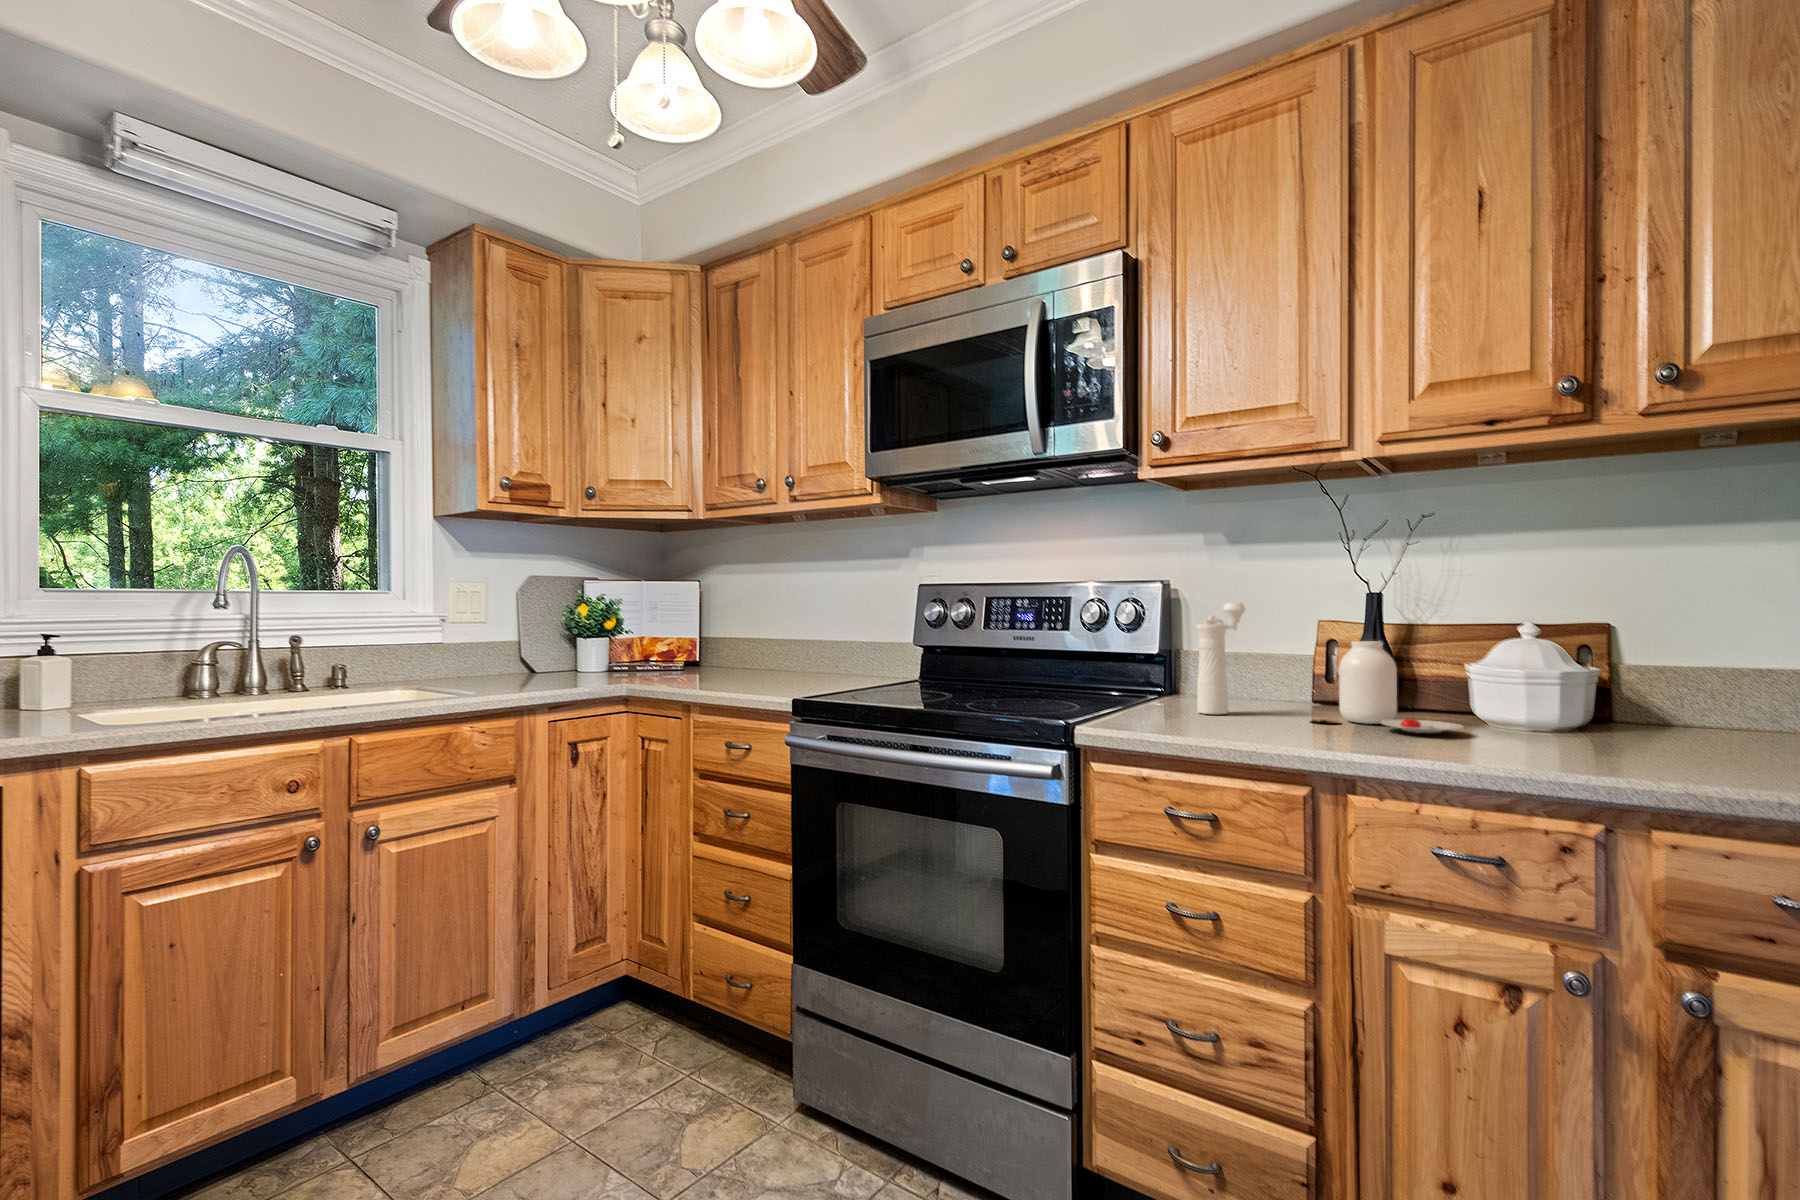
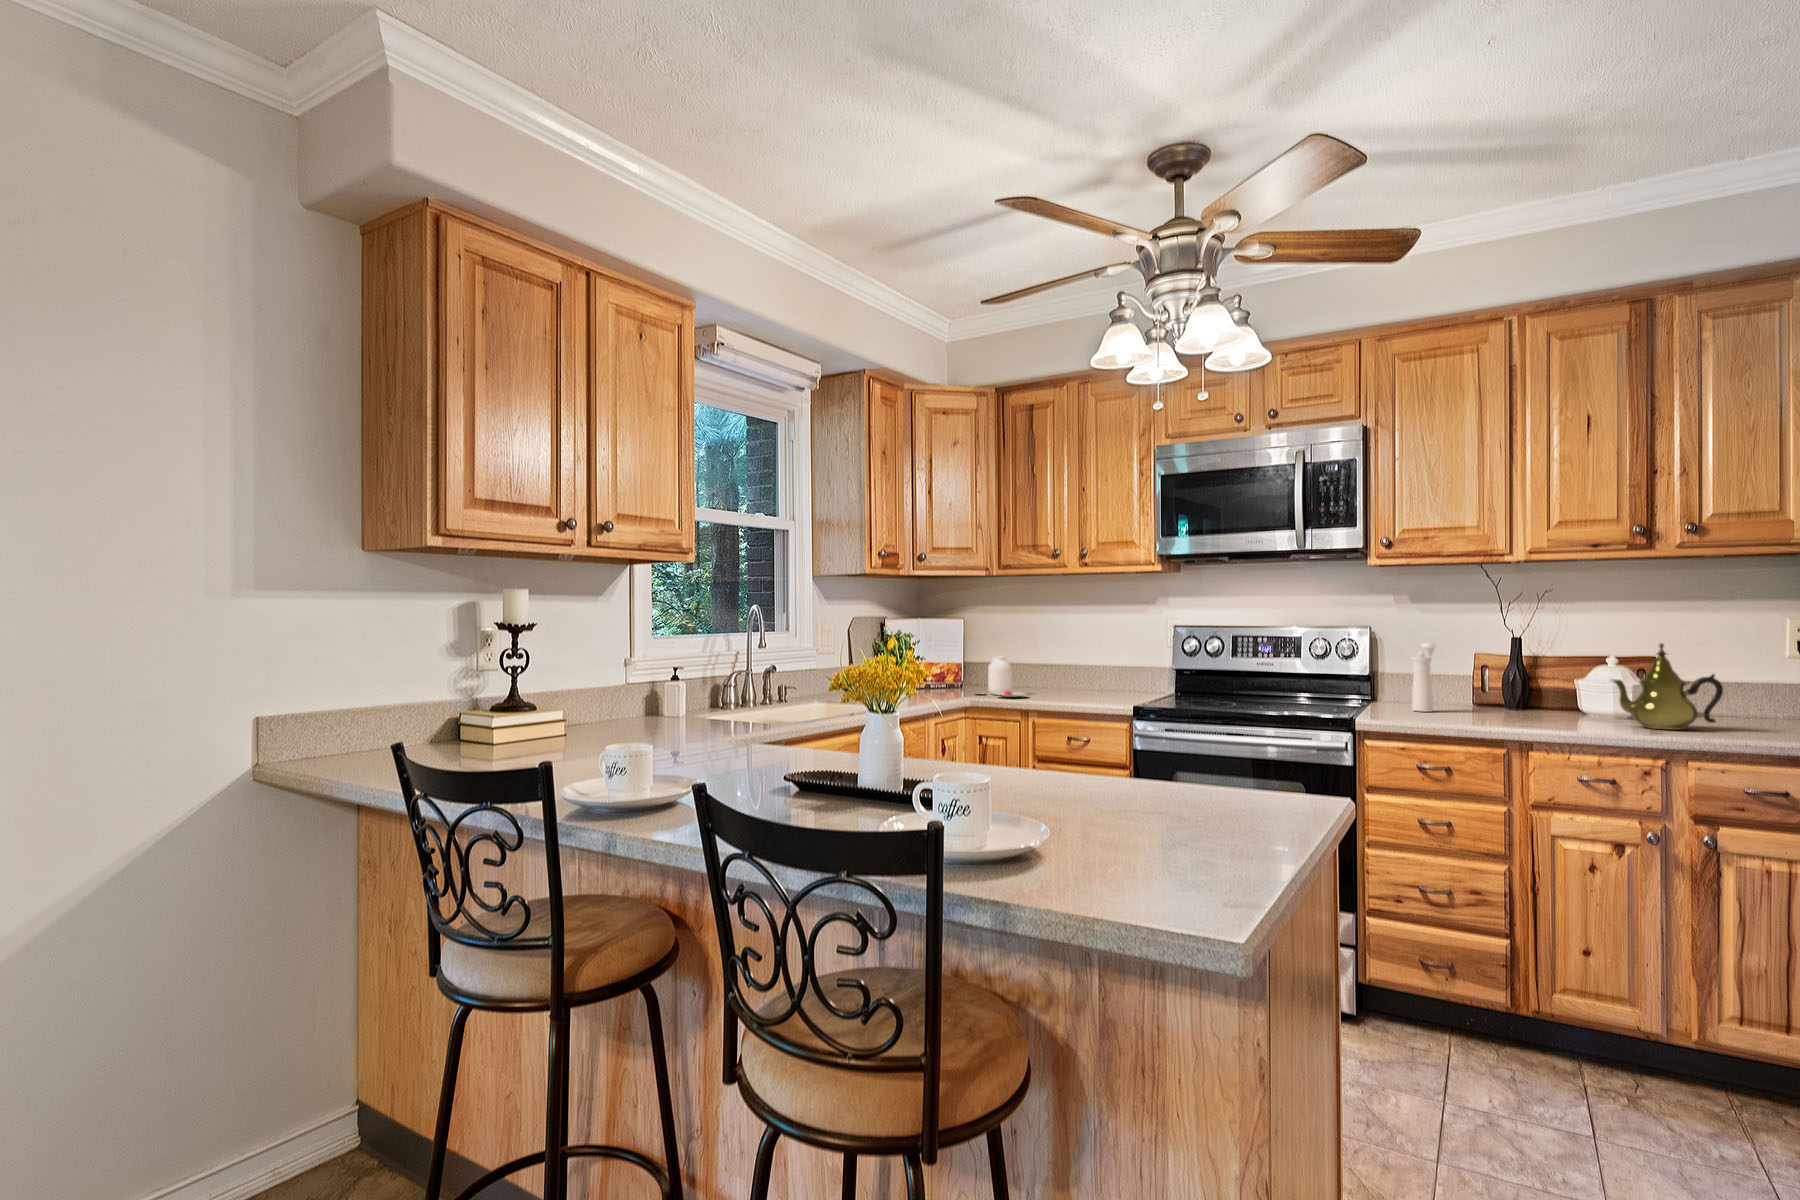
teapot: none [1507,593,1729,760] -> present [1613,643,1723,730]
jar: present [1312,641,1463,733] -> present [988,657,1026,697]

